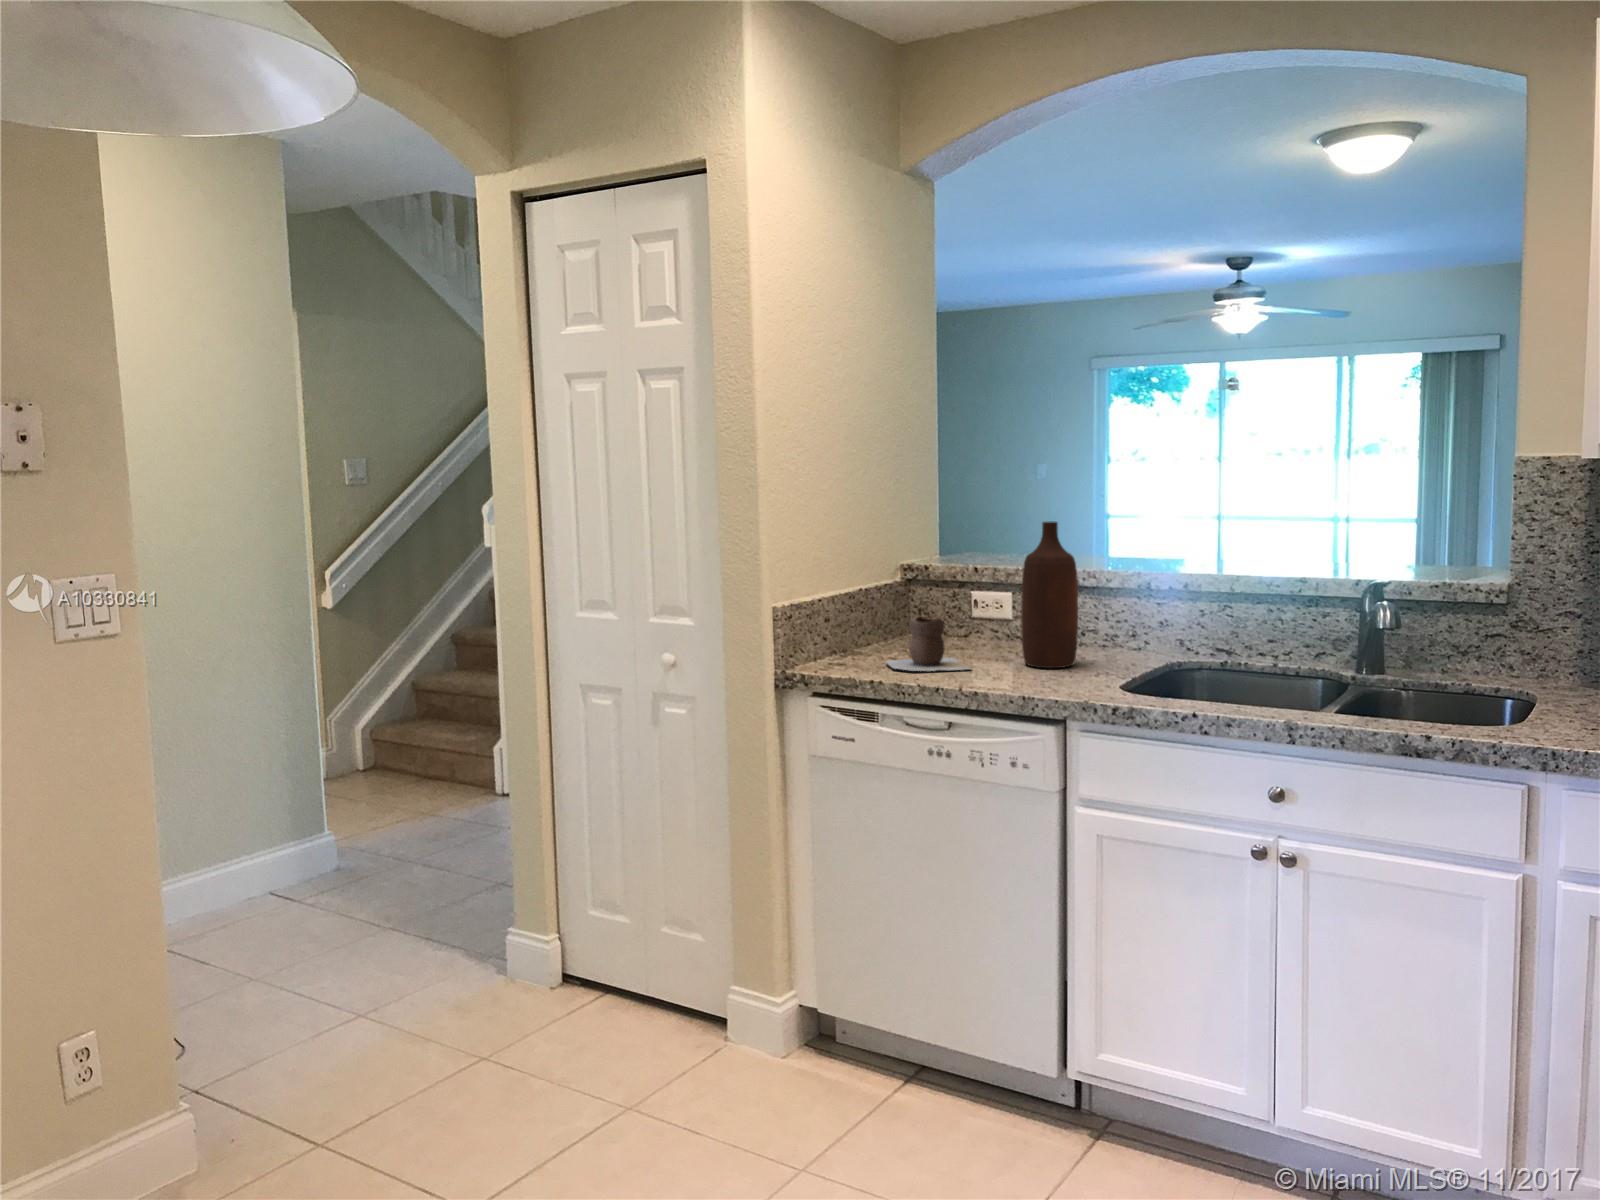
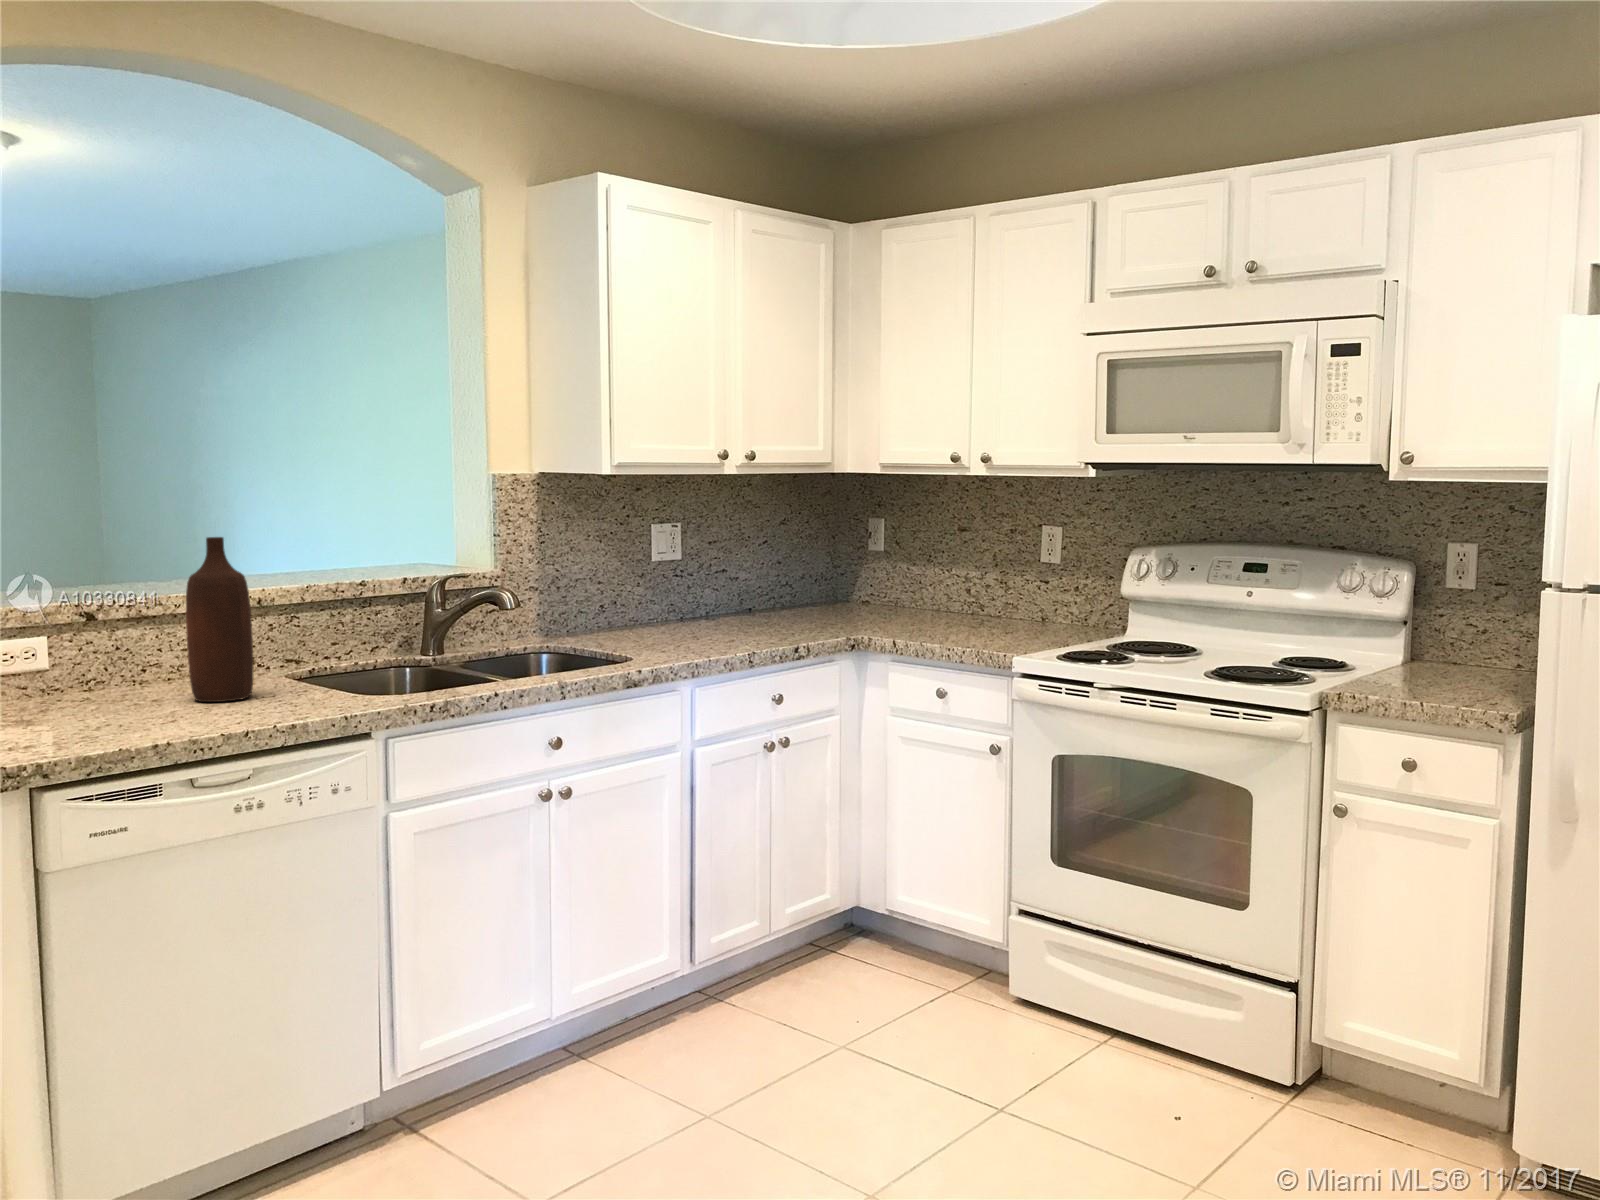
vase: present [886,616,970,671] -> none [75,660,196,729]

